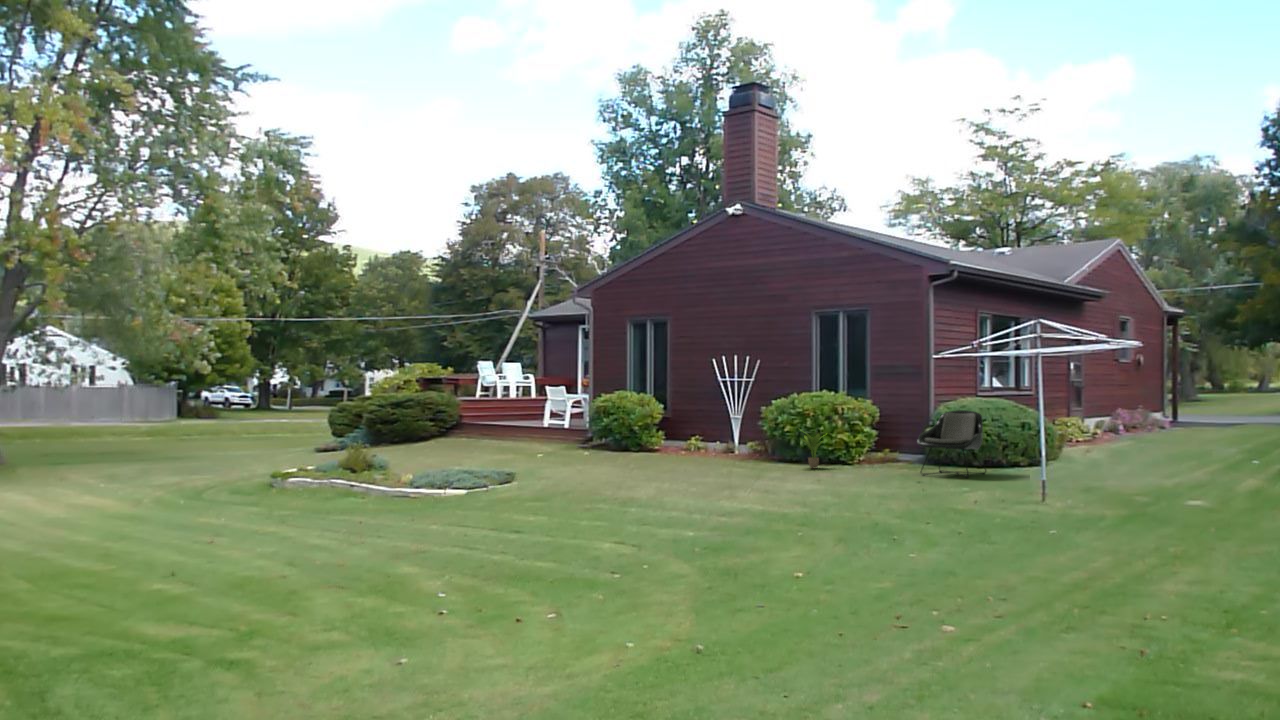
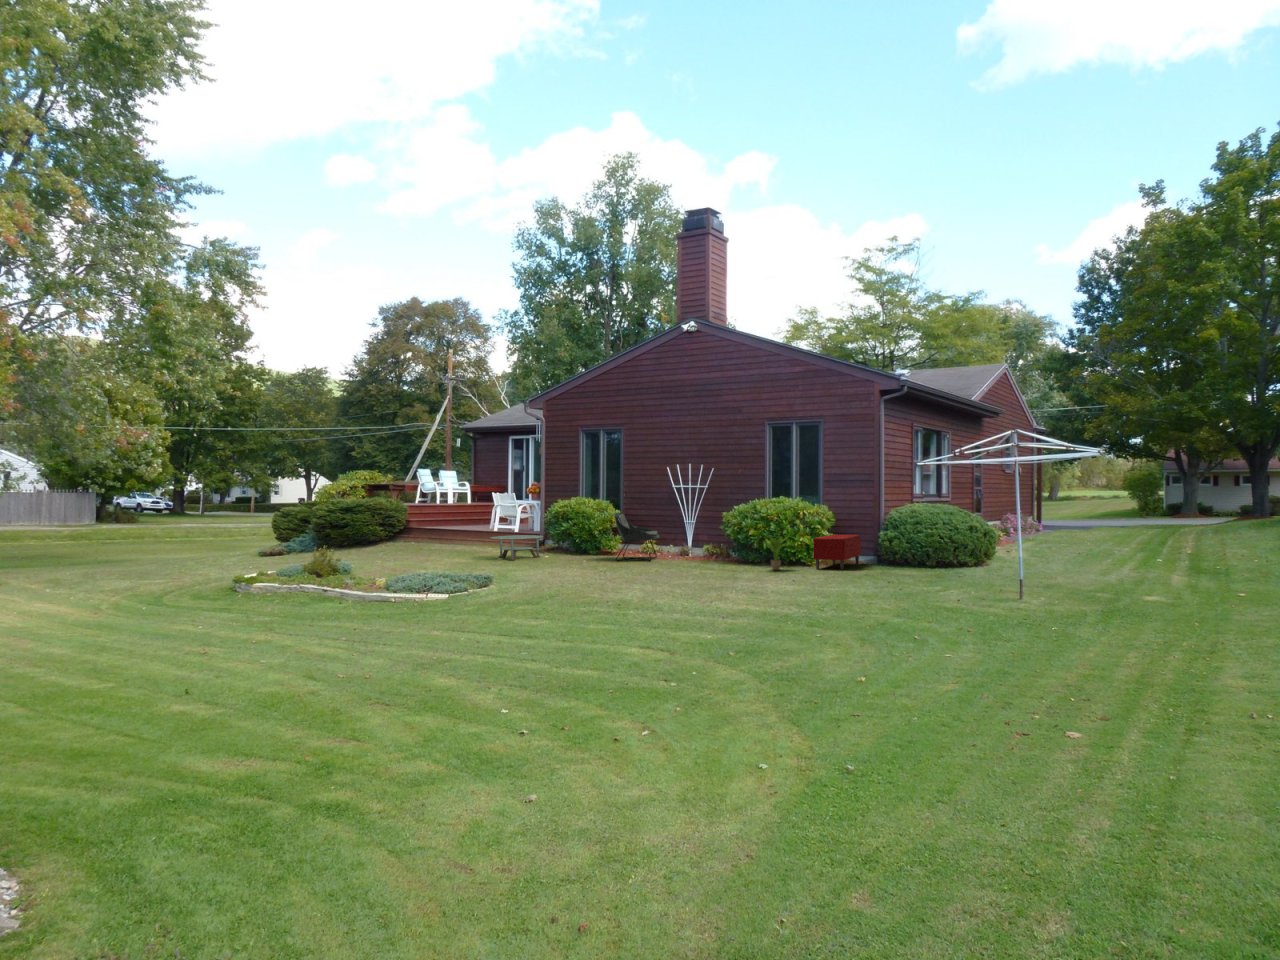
lounge chair: present [917,410,986,478] -> present [614,512,659,562]
round table: none [534,428,589,454] -> present [490,535,543,561]
bench: none [853,432,909,469] -> present [813,535,861,570]

